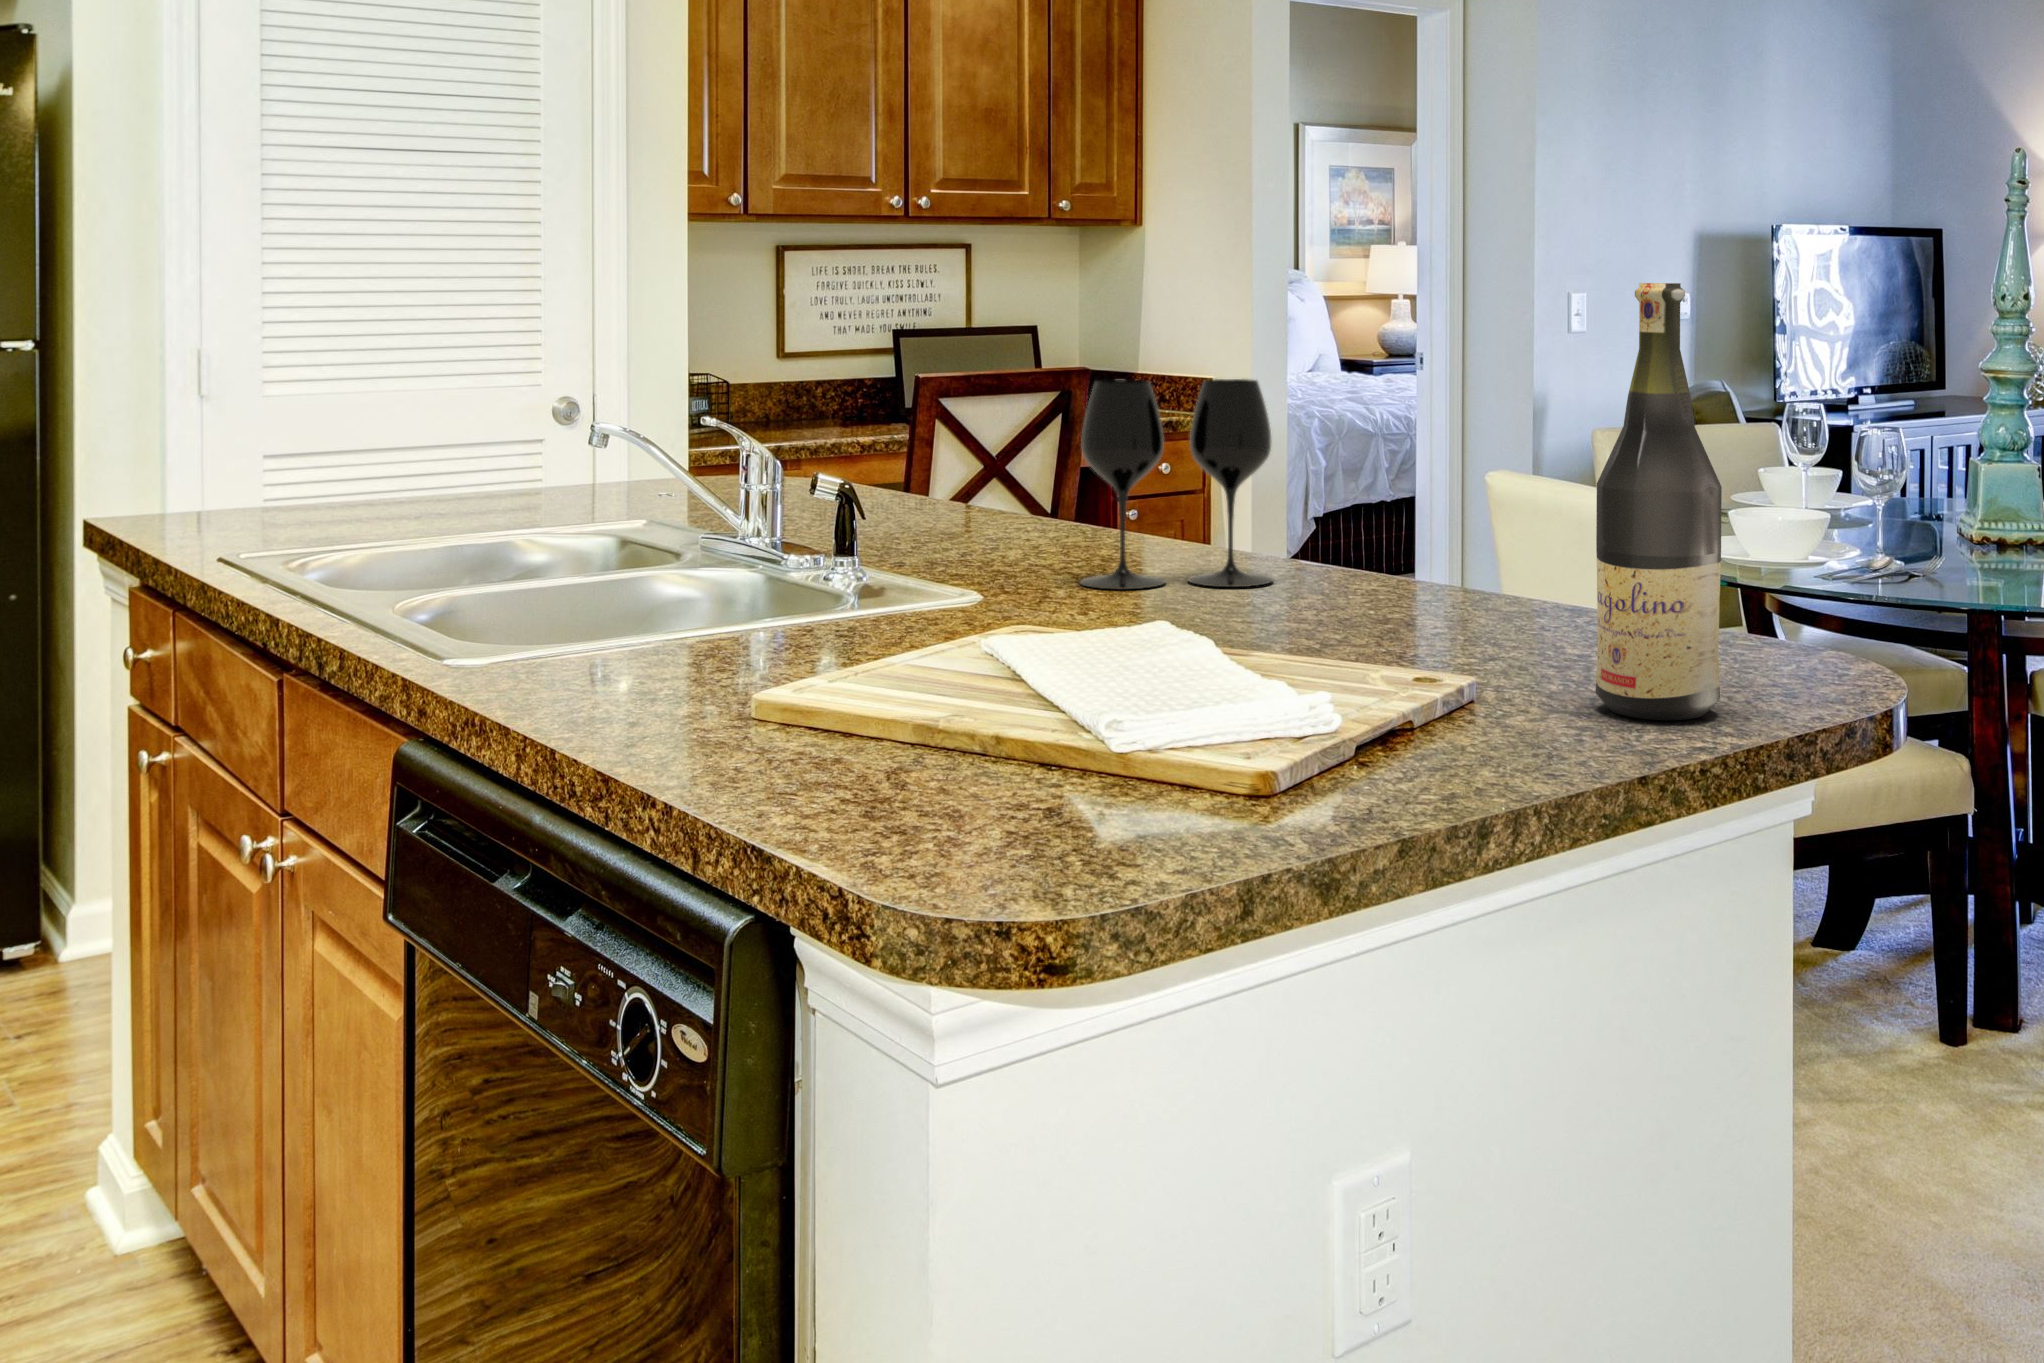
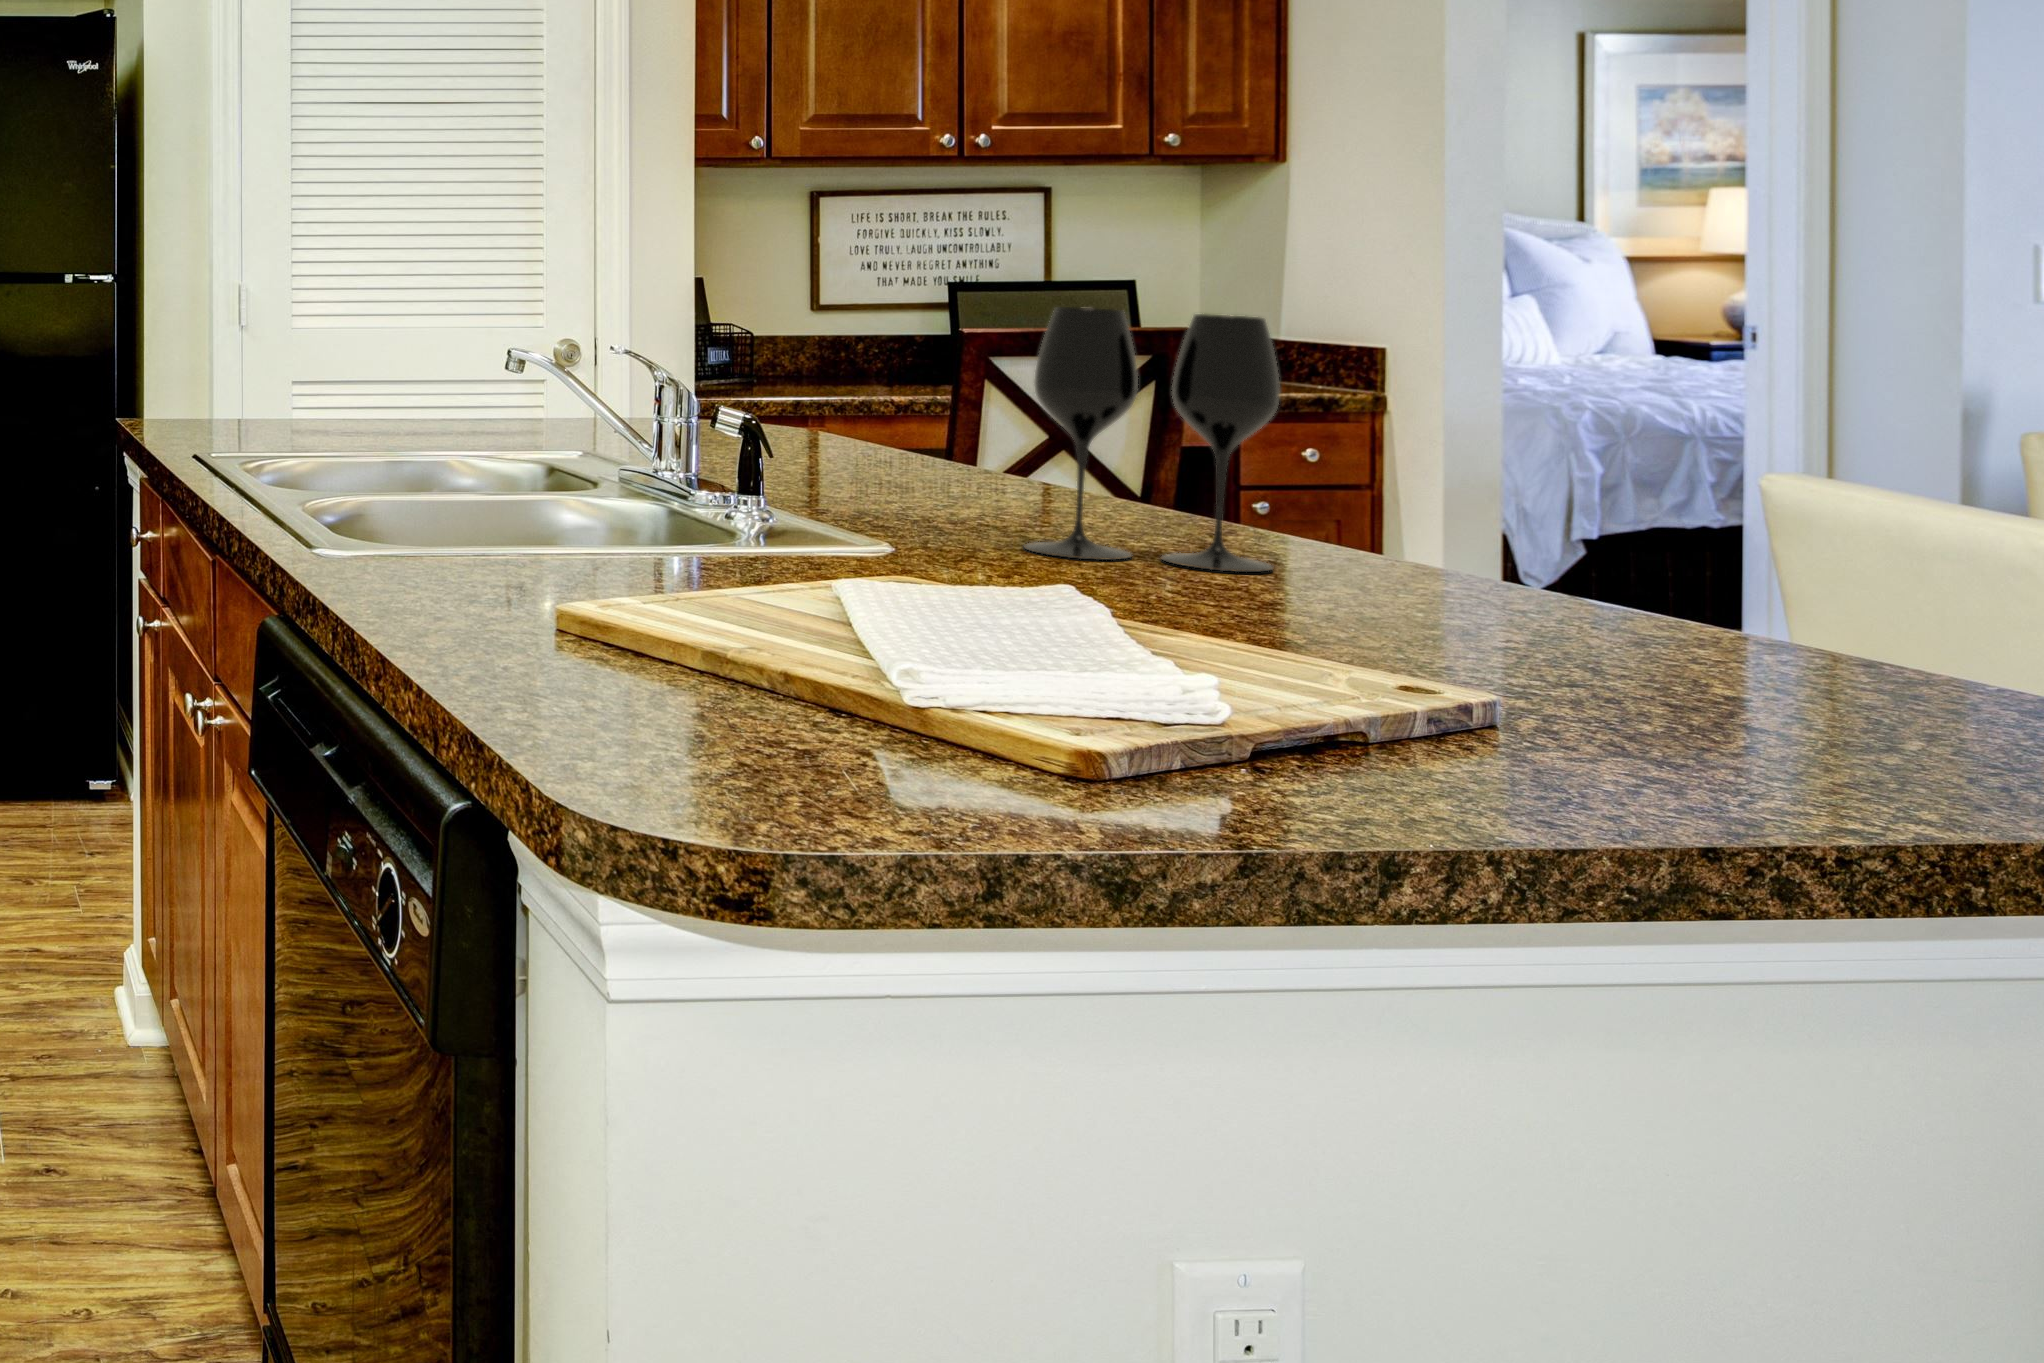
wine bottle: present [1596,283,1722,720] -> none [1629,173,1839,778]

